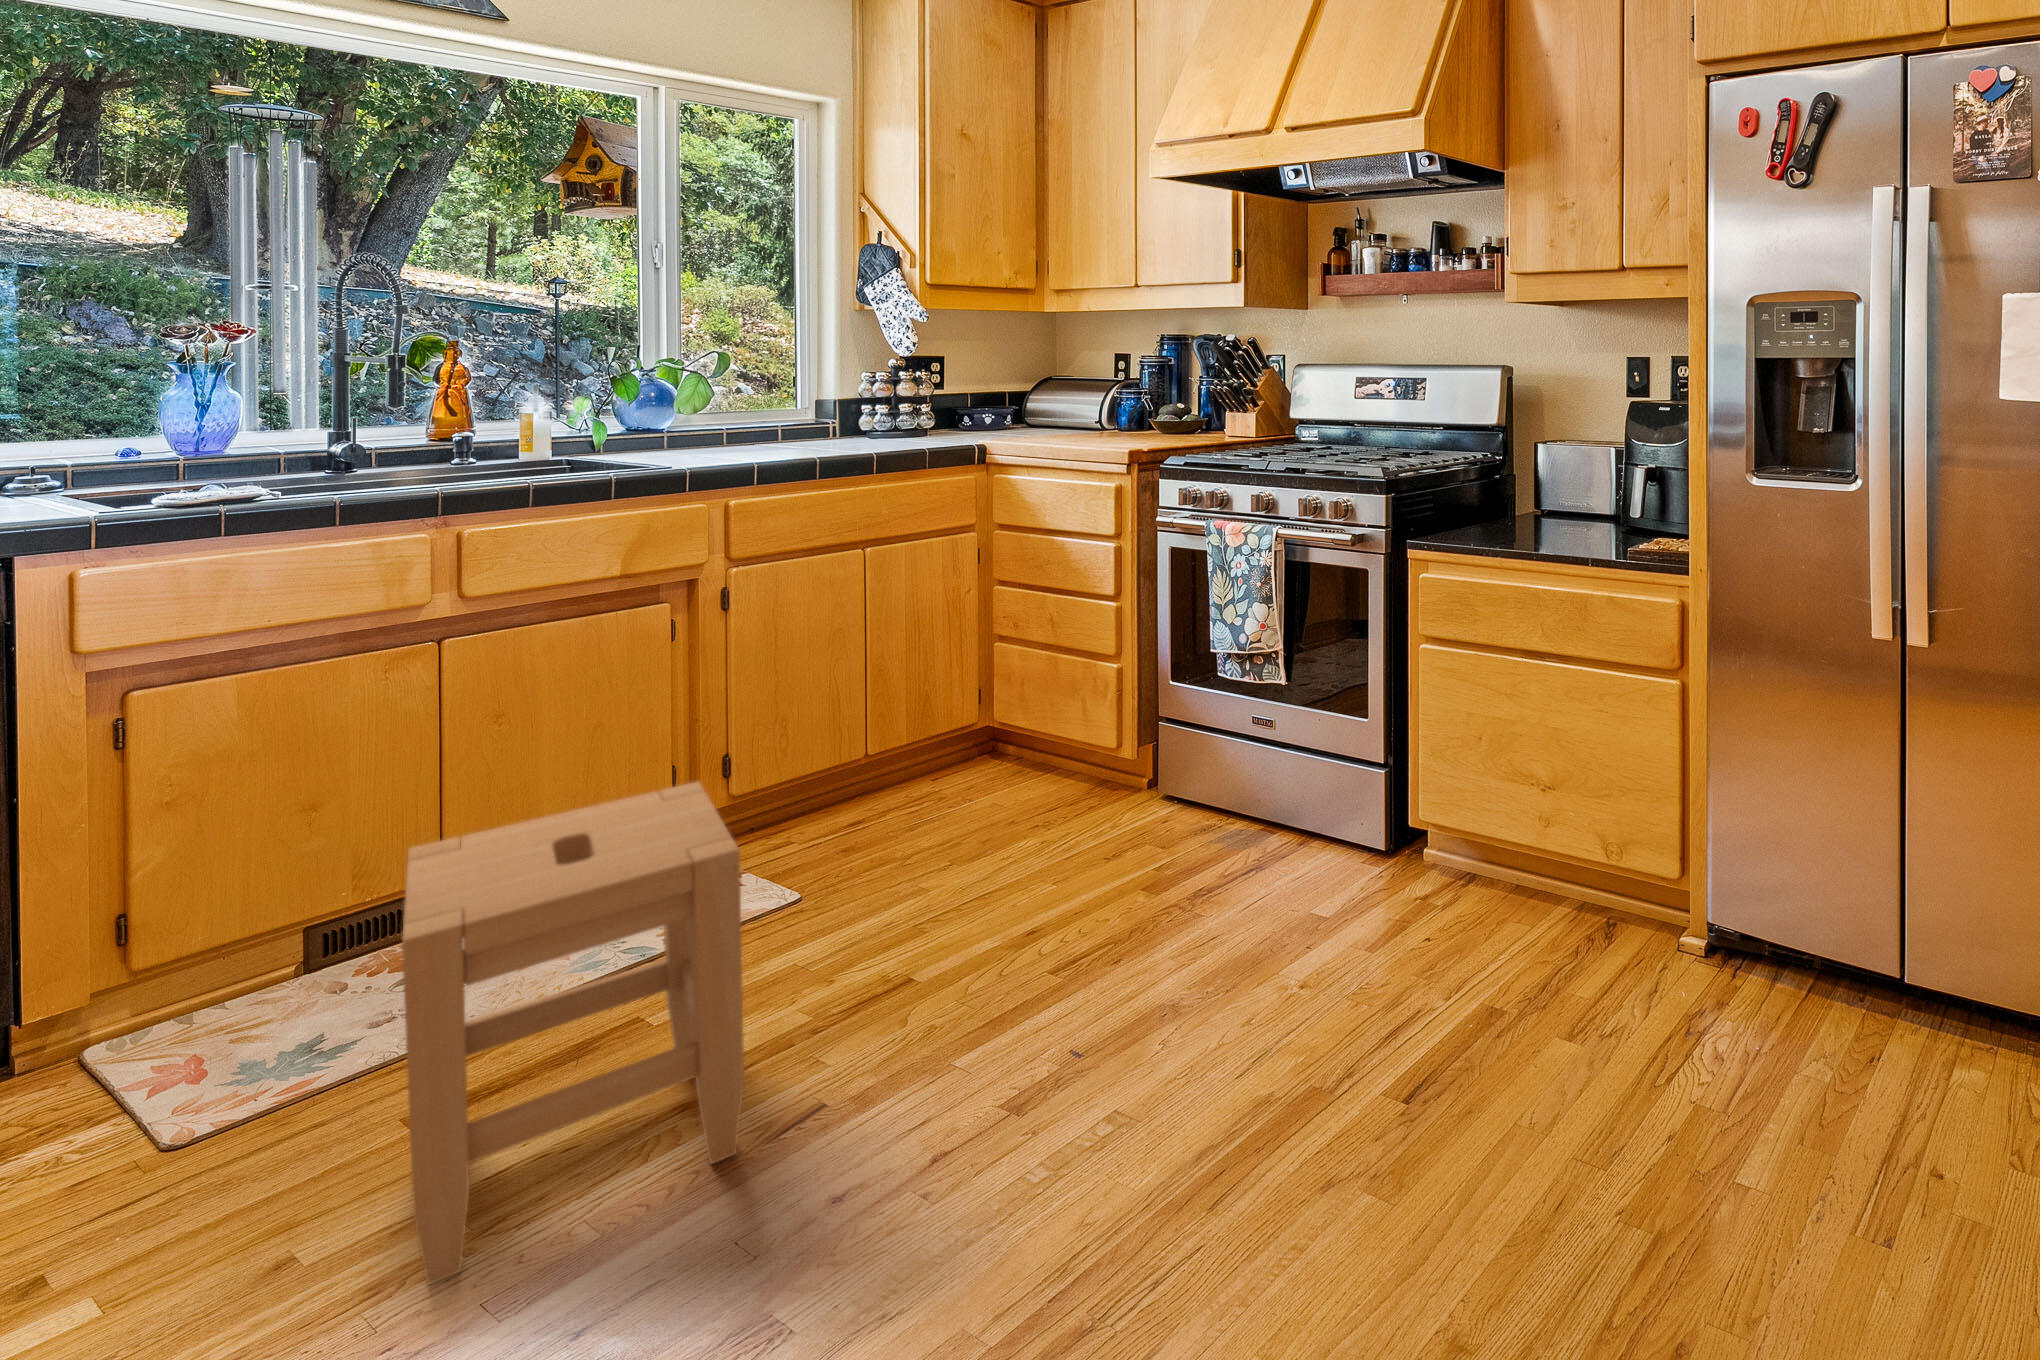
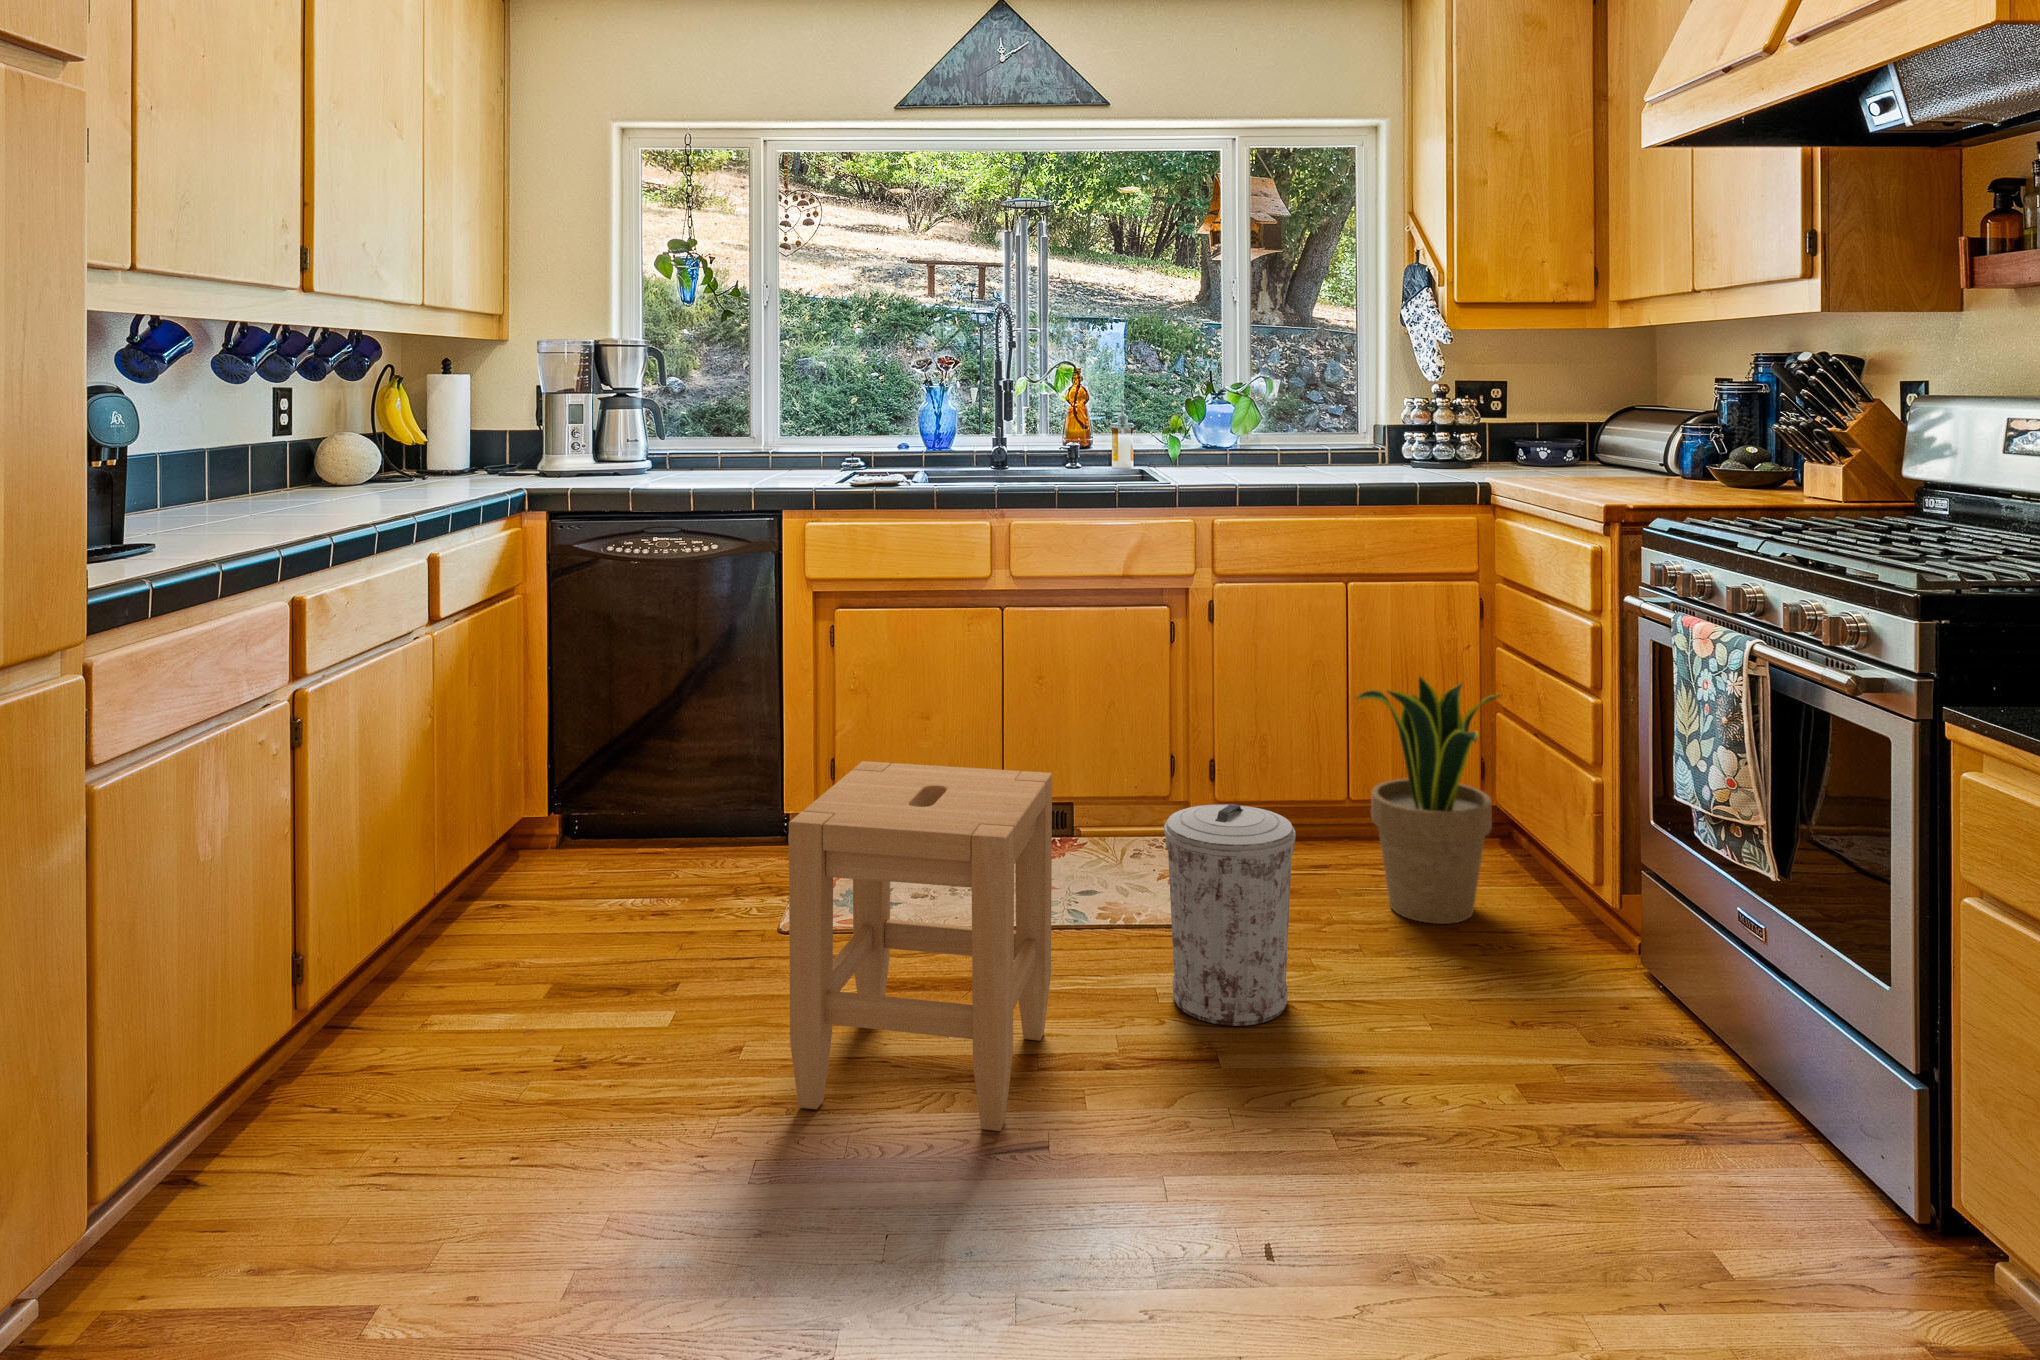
potted plant: none [916,607,1036,814] -> present [1357,677,1499,924]
trash can: none [797,754,936,965] -> present [1164,804,1296,1026]

